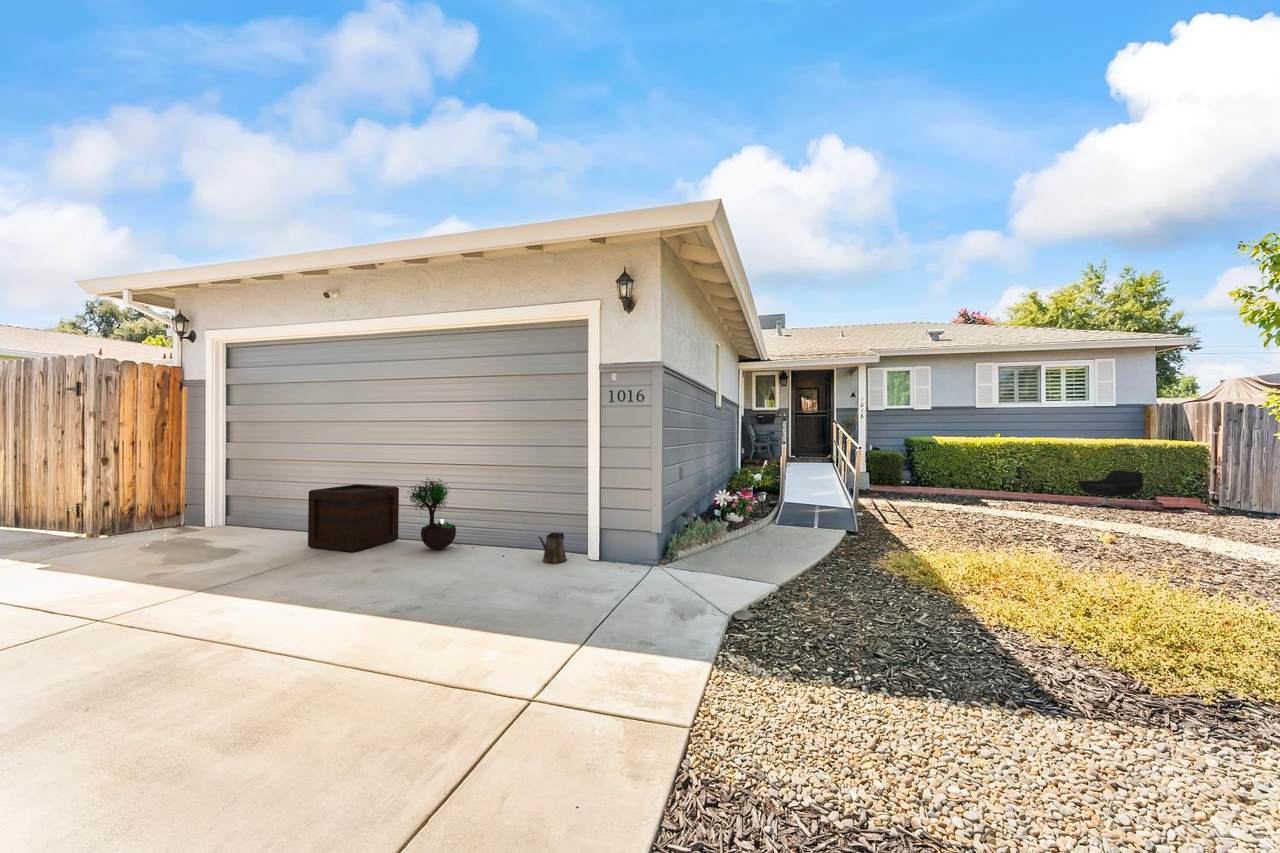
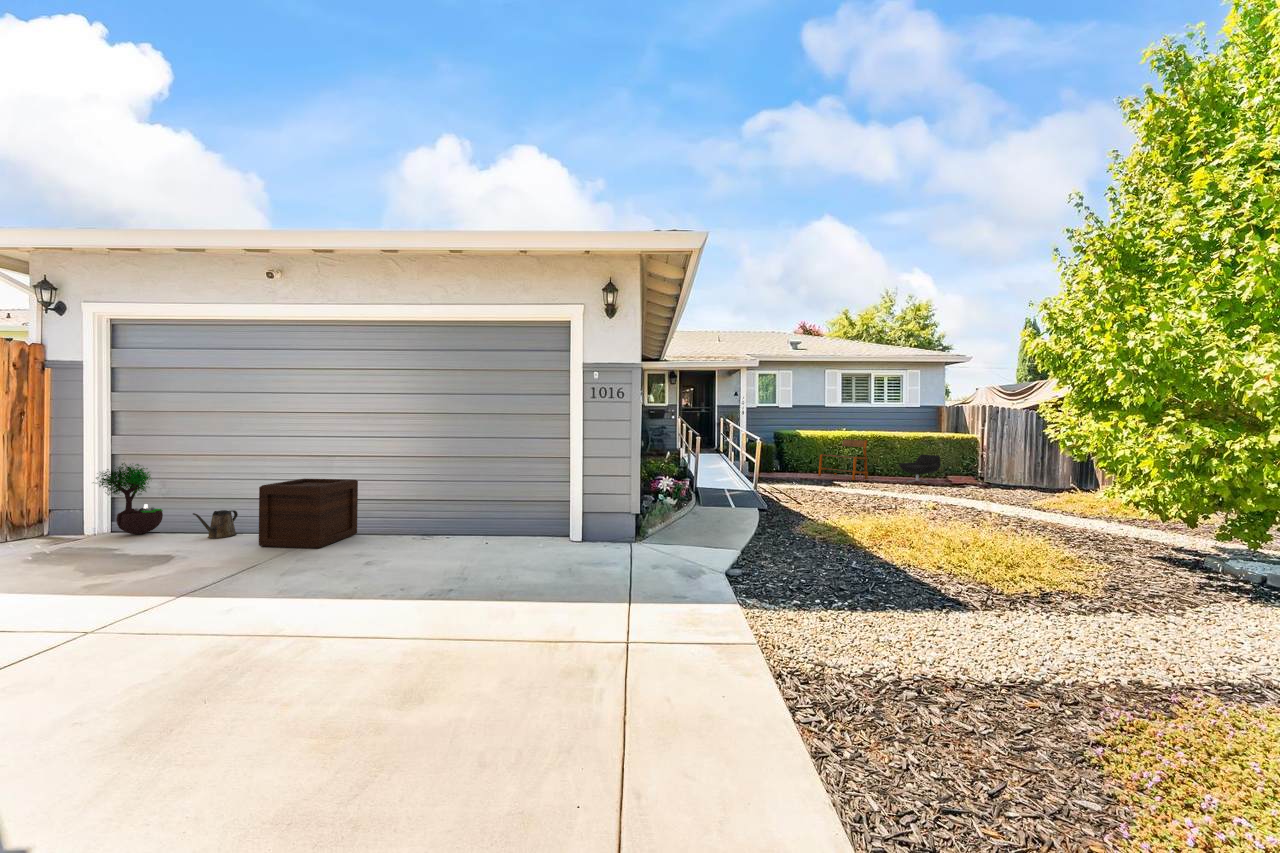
bench: none [960,448,1030,501] -> present [818,440,868,480]
potted tree: present [407,477,456,549] -> present [93,463,163,534]
watering can: present [538,532,567,563] -> present [193,510,238,538]

